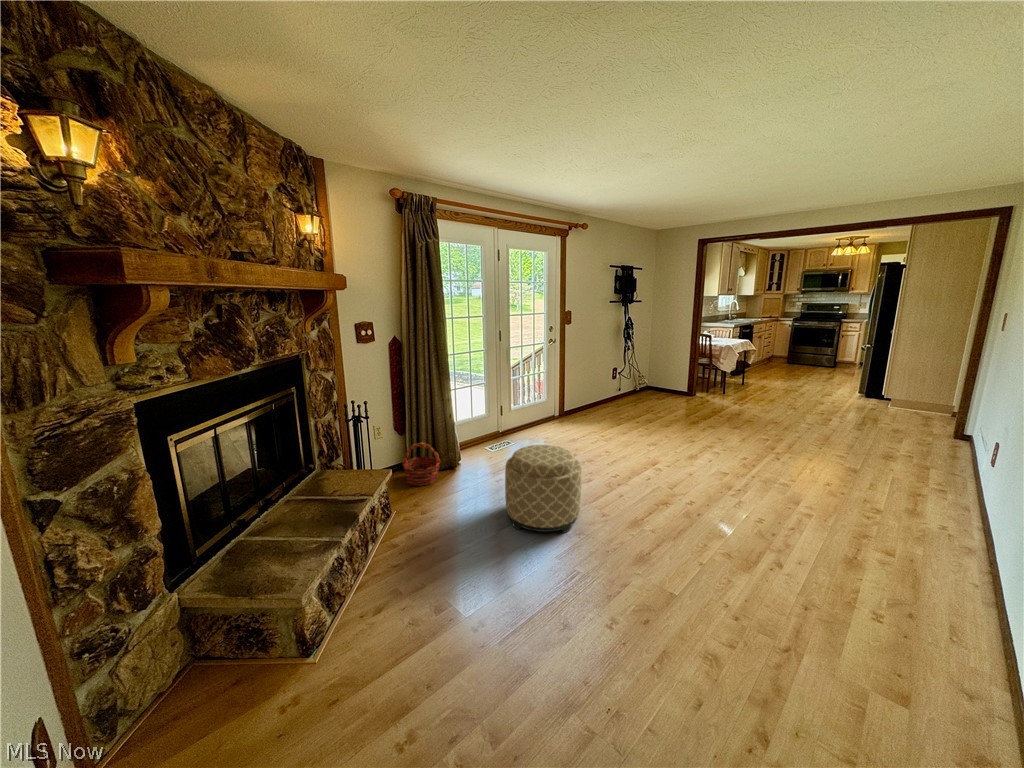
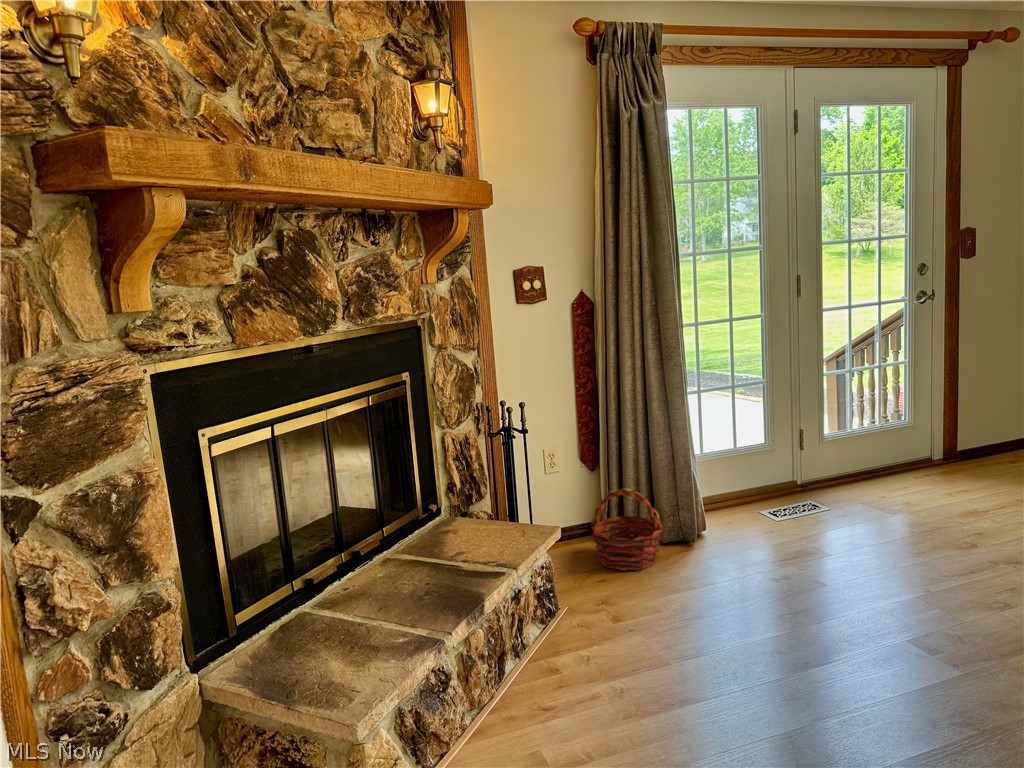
ottoman: present [505,445,582,533] -> none [786,507,977,716]

